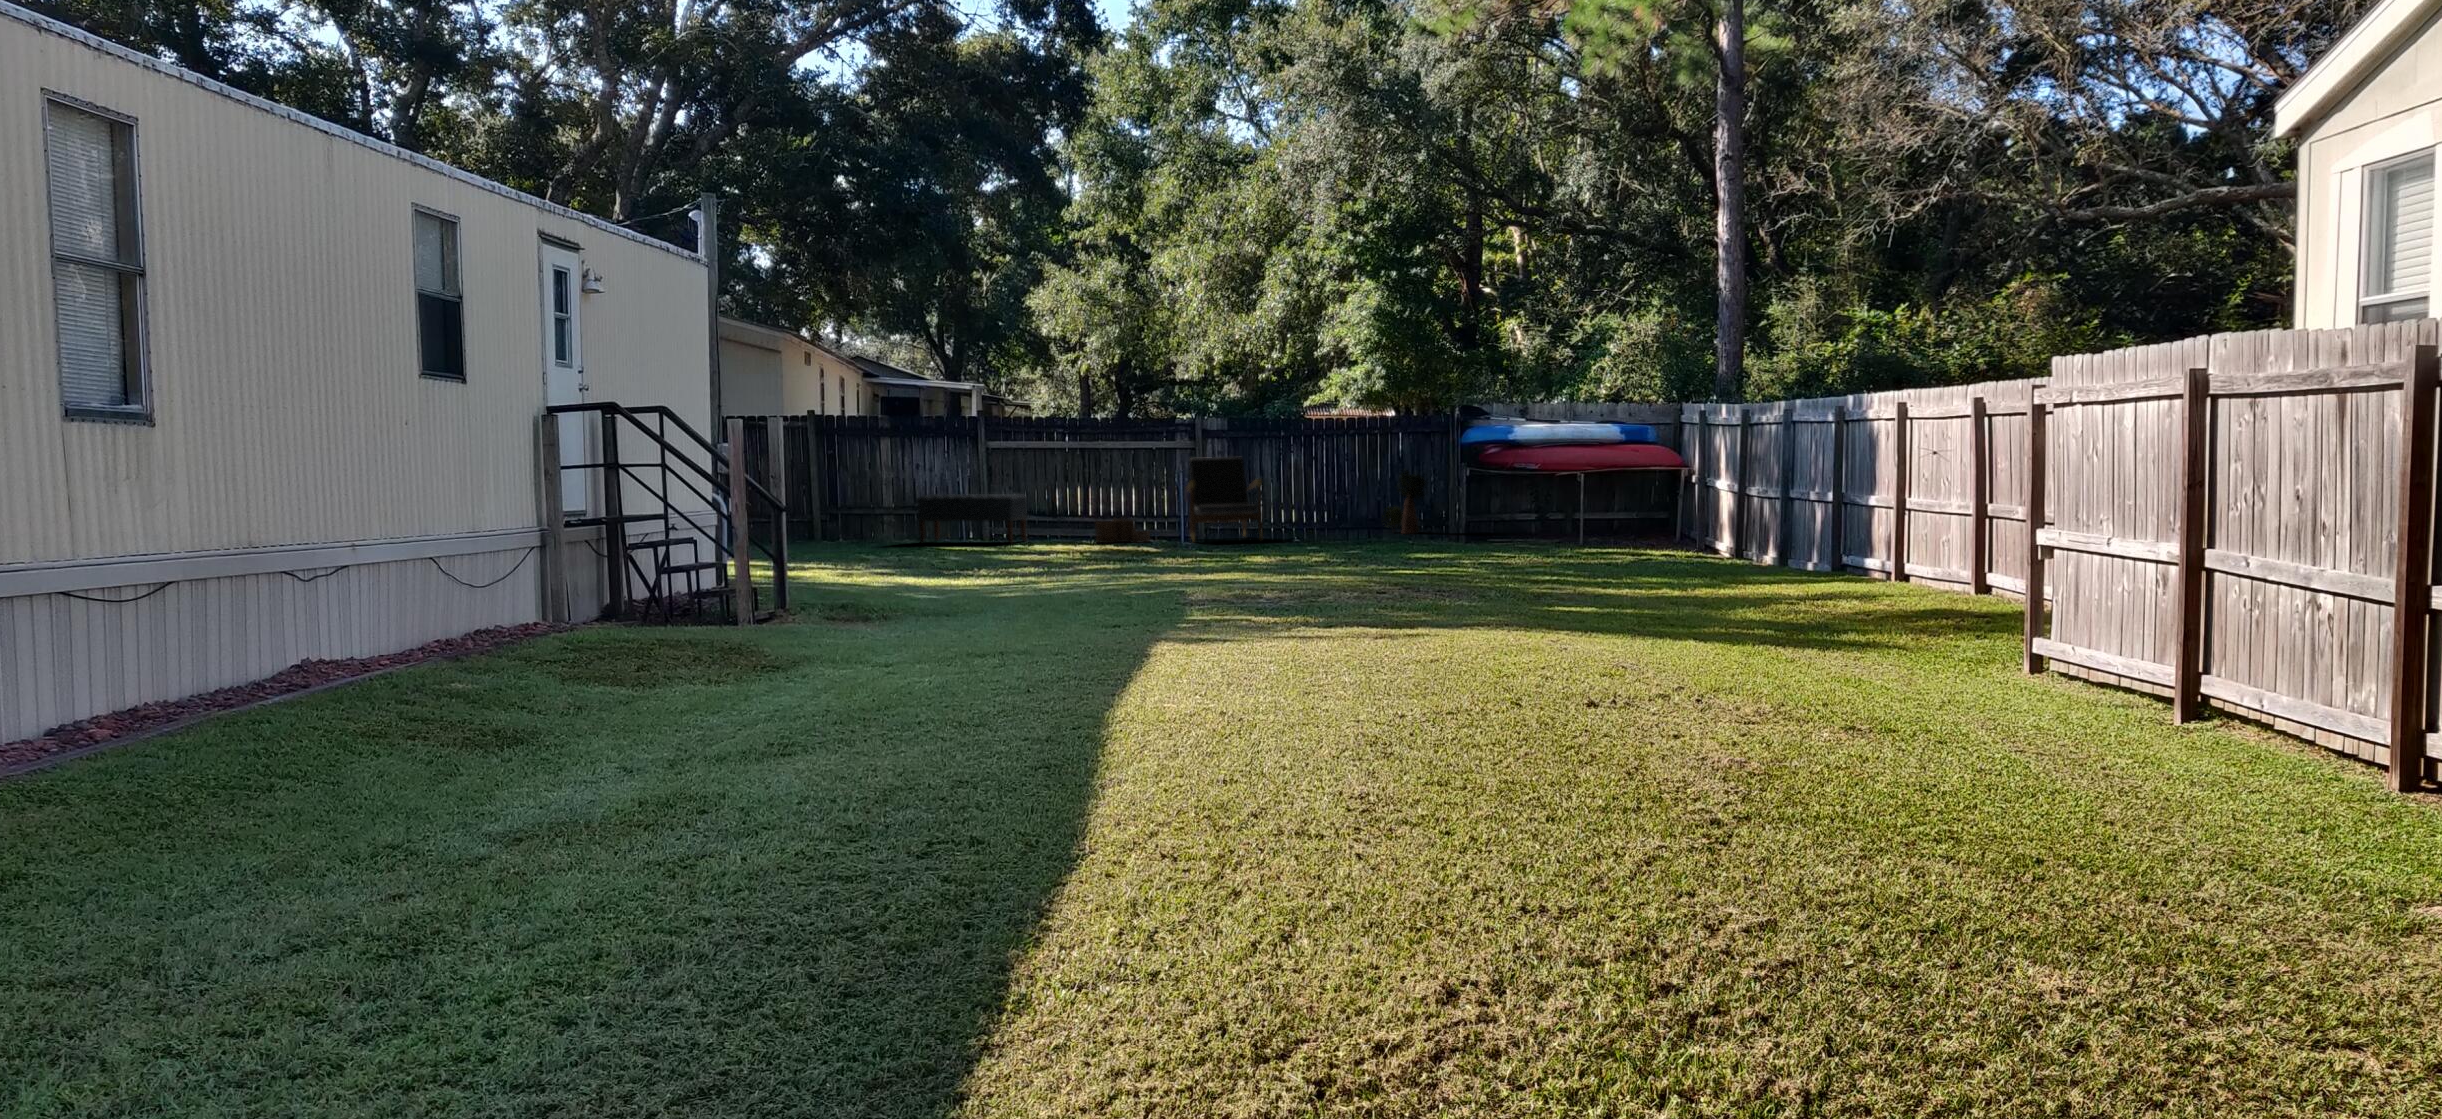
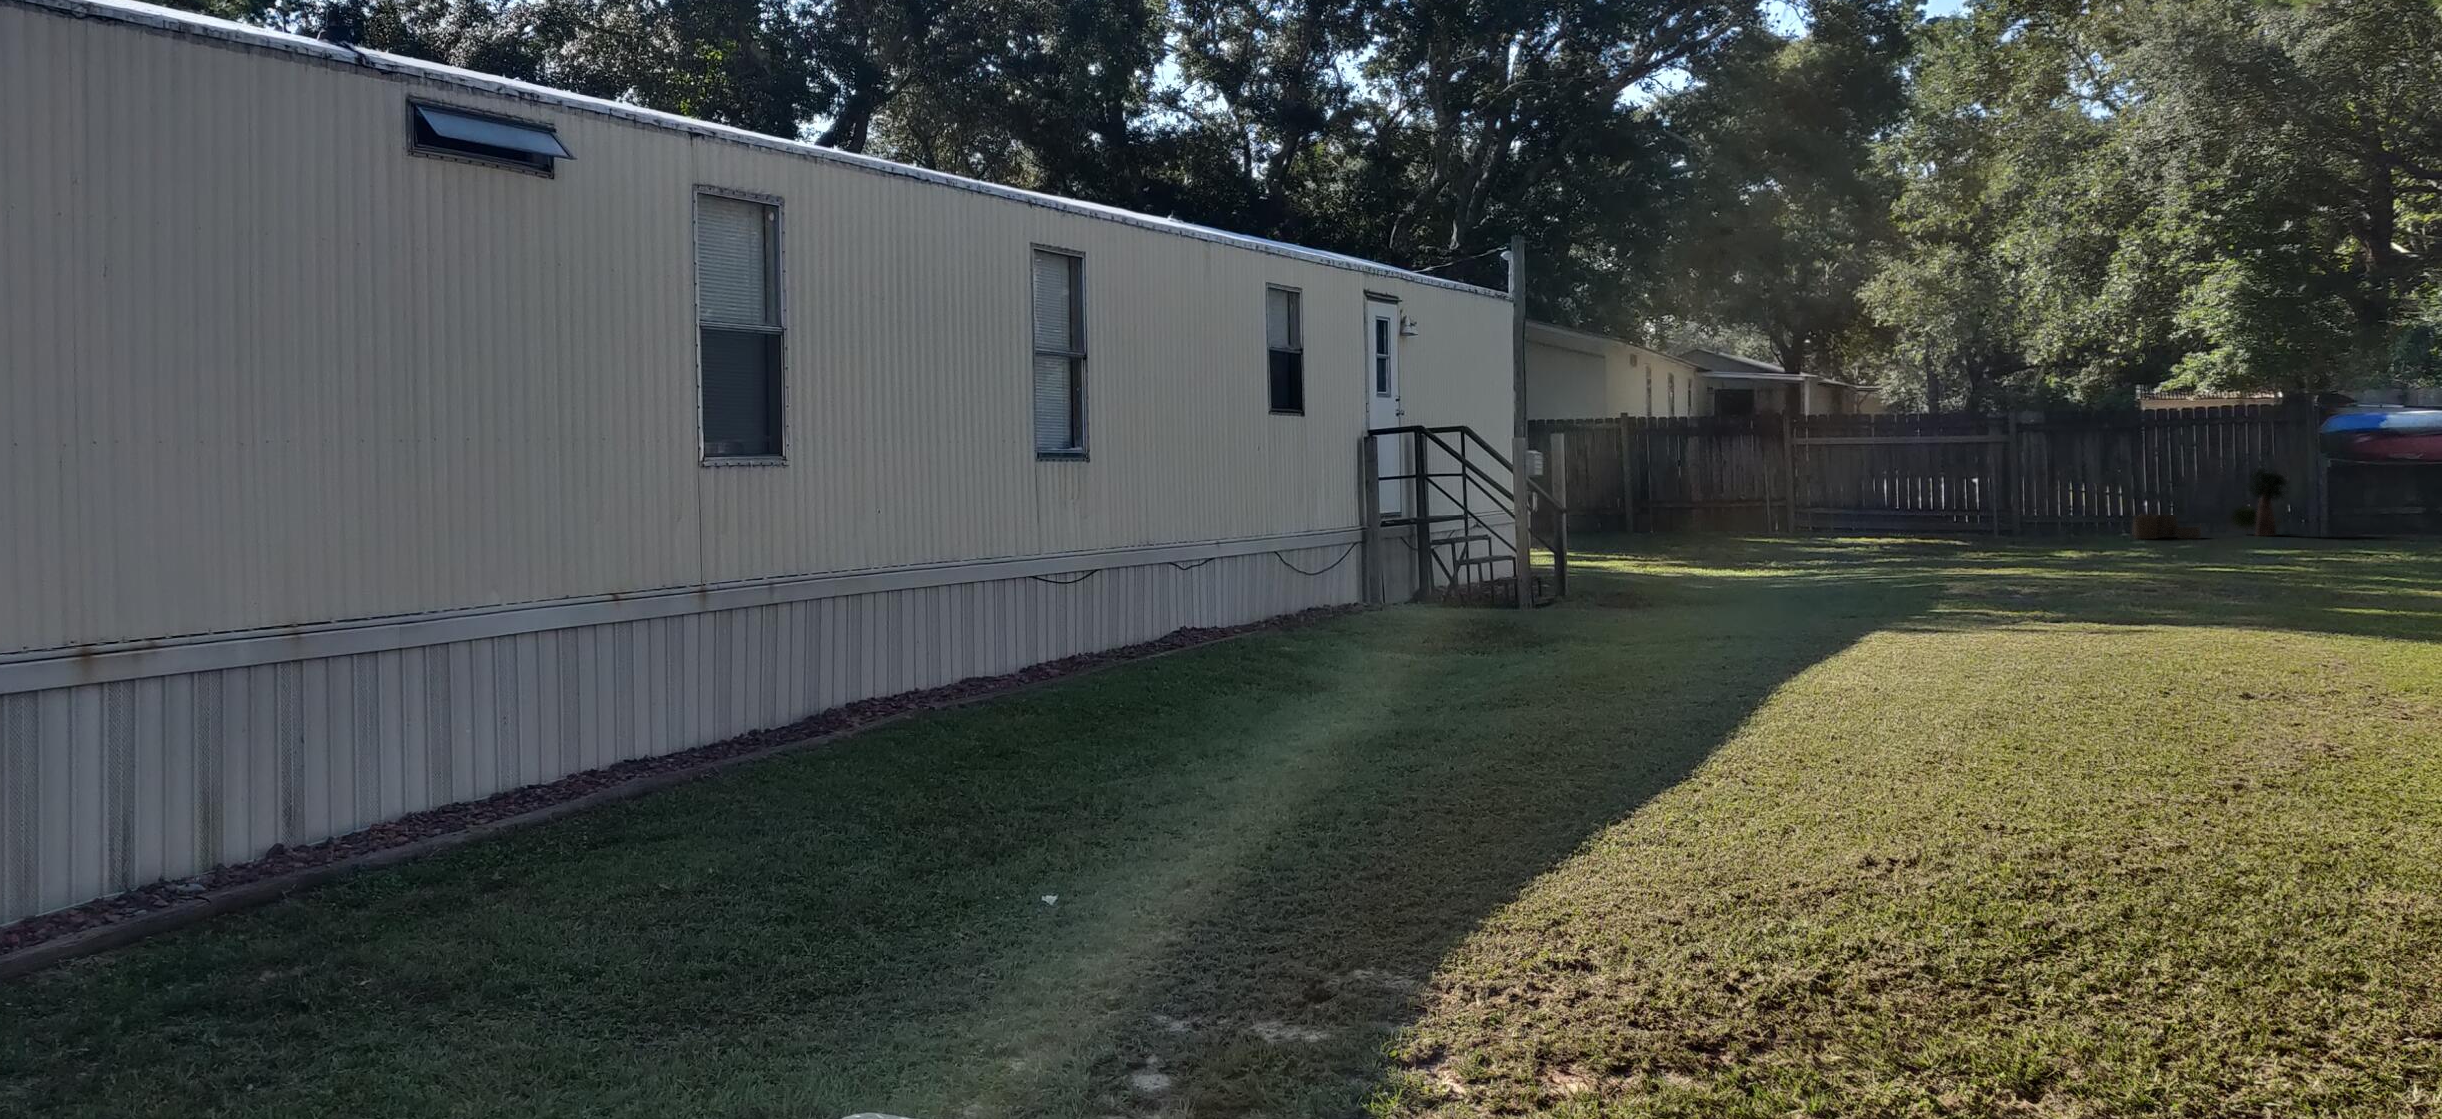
lounge chair: present [1186,457,1263,541] -> none [1995,455,2082,541]
bench: present [916,494,1027,543] -> none [1711,490,1824,539]
woven basket: present [1095,517,1150,543] -> present [2133,513,2201,539]

